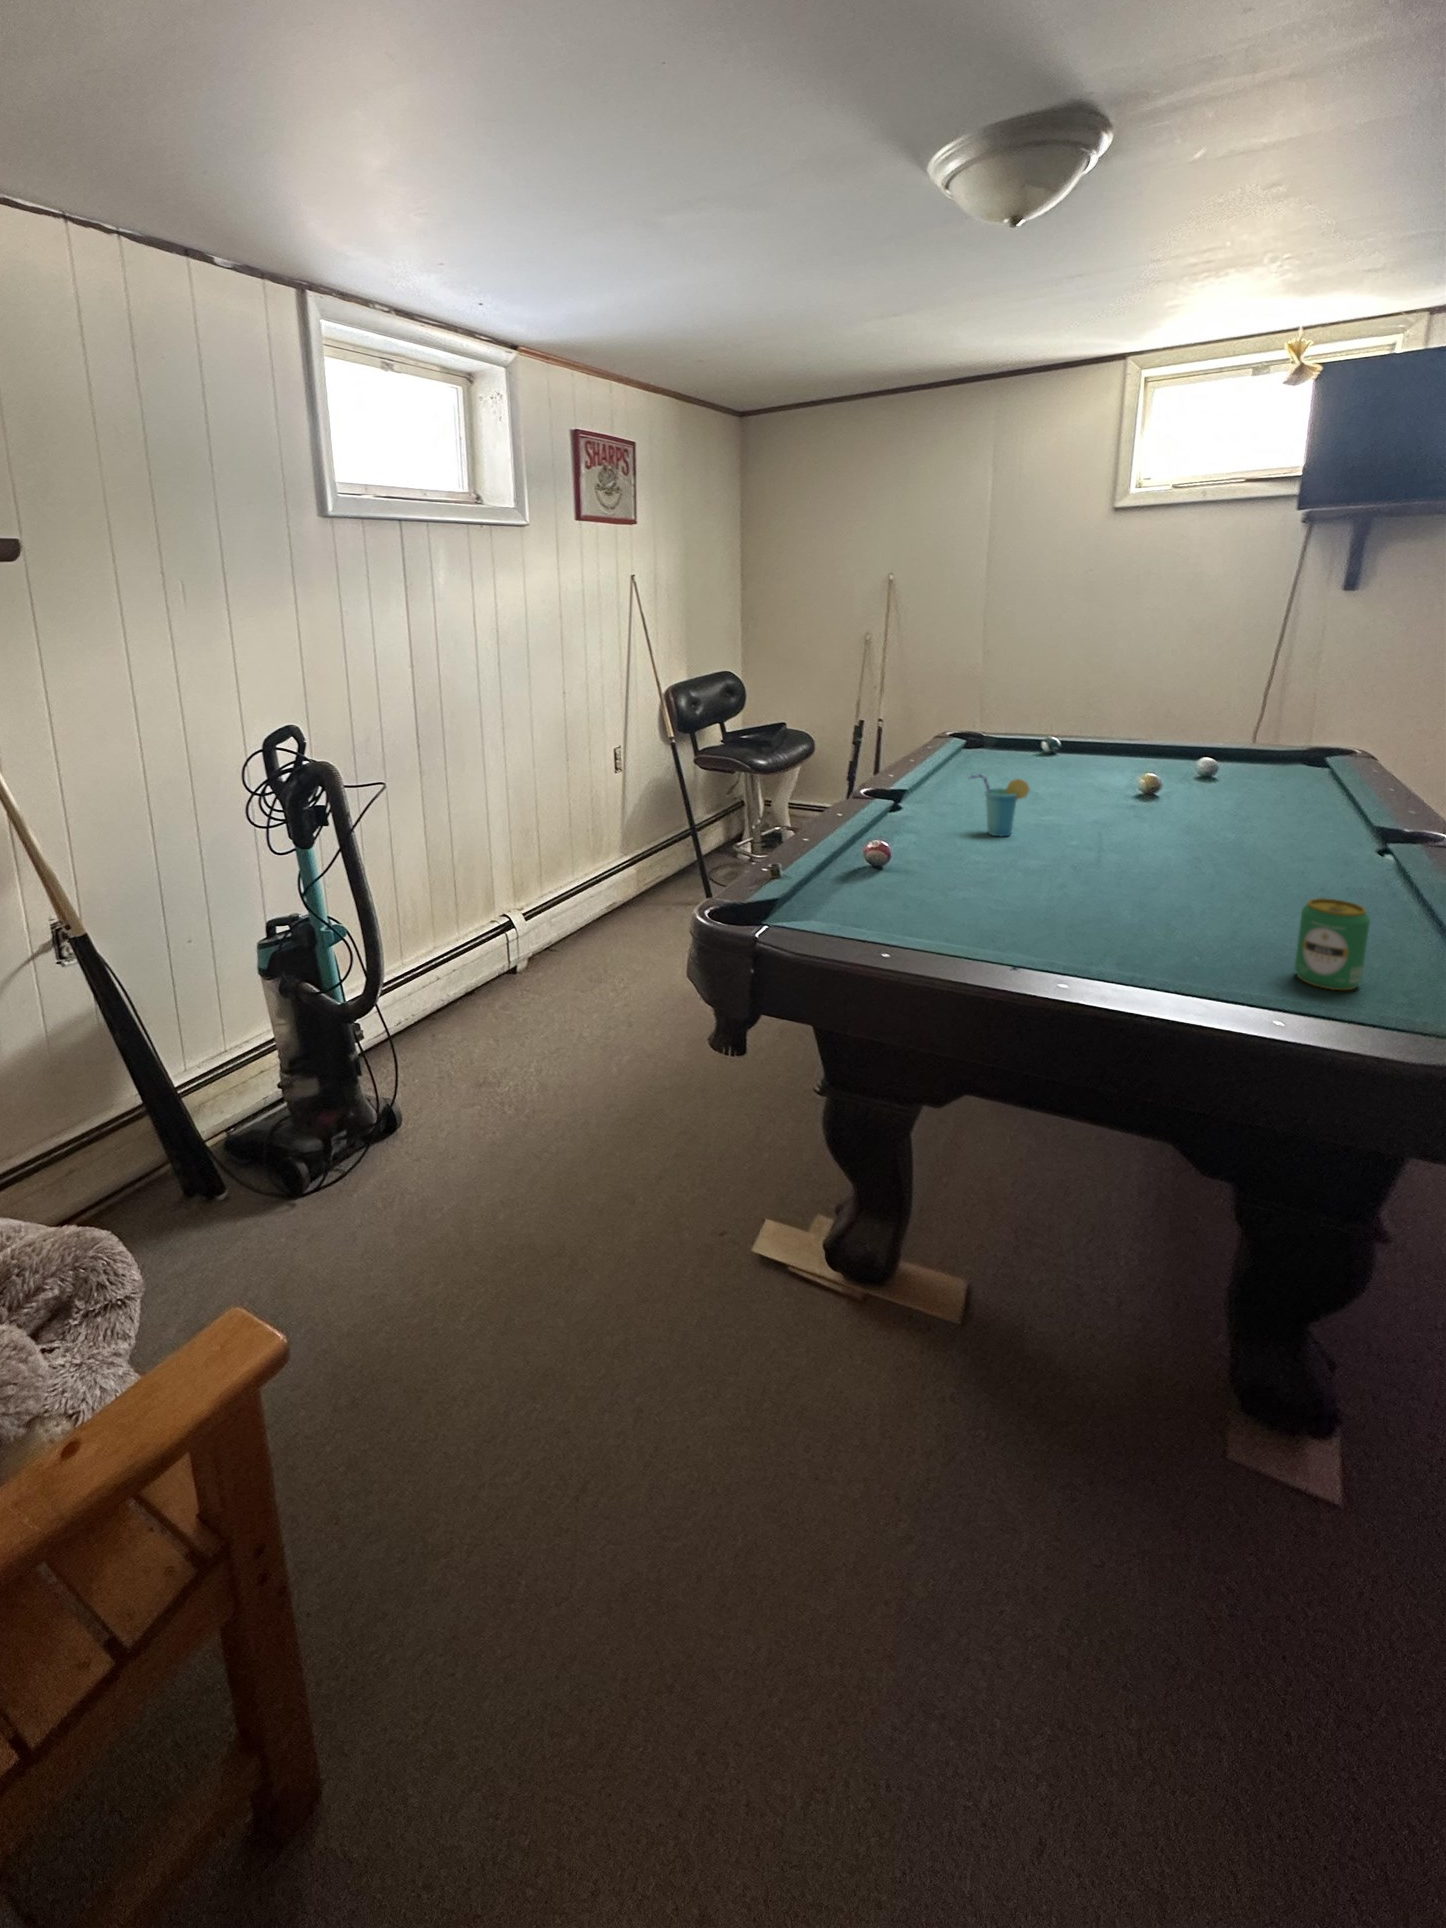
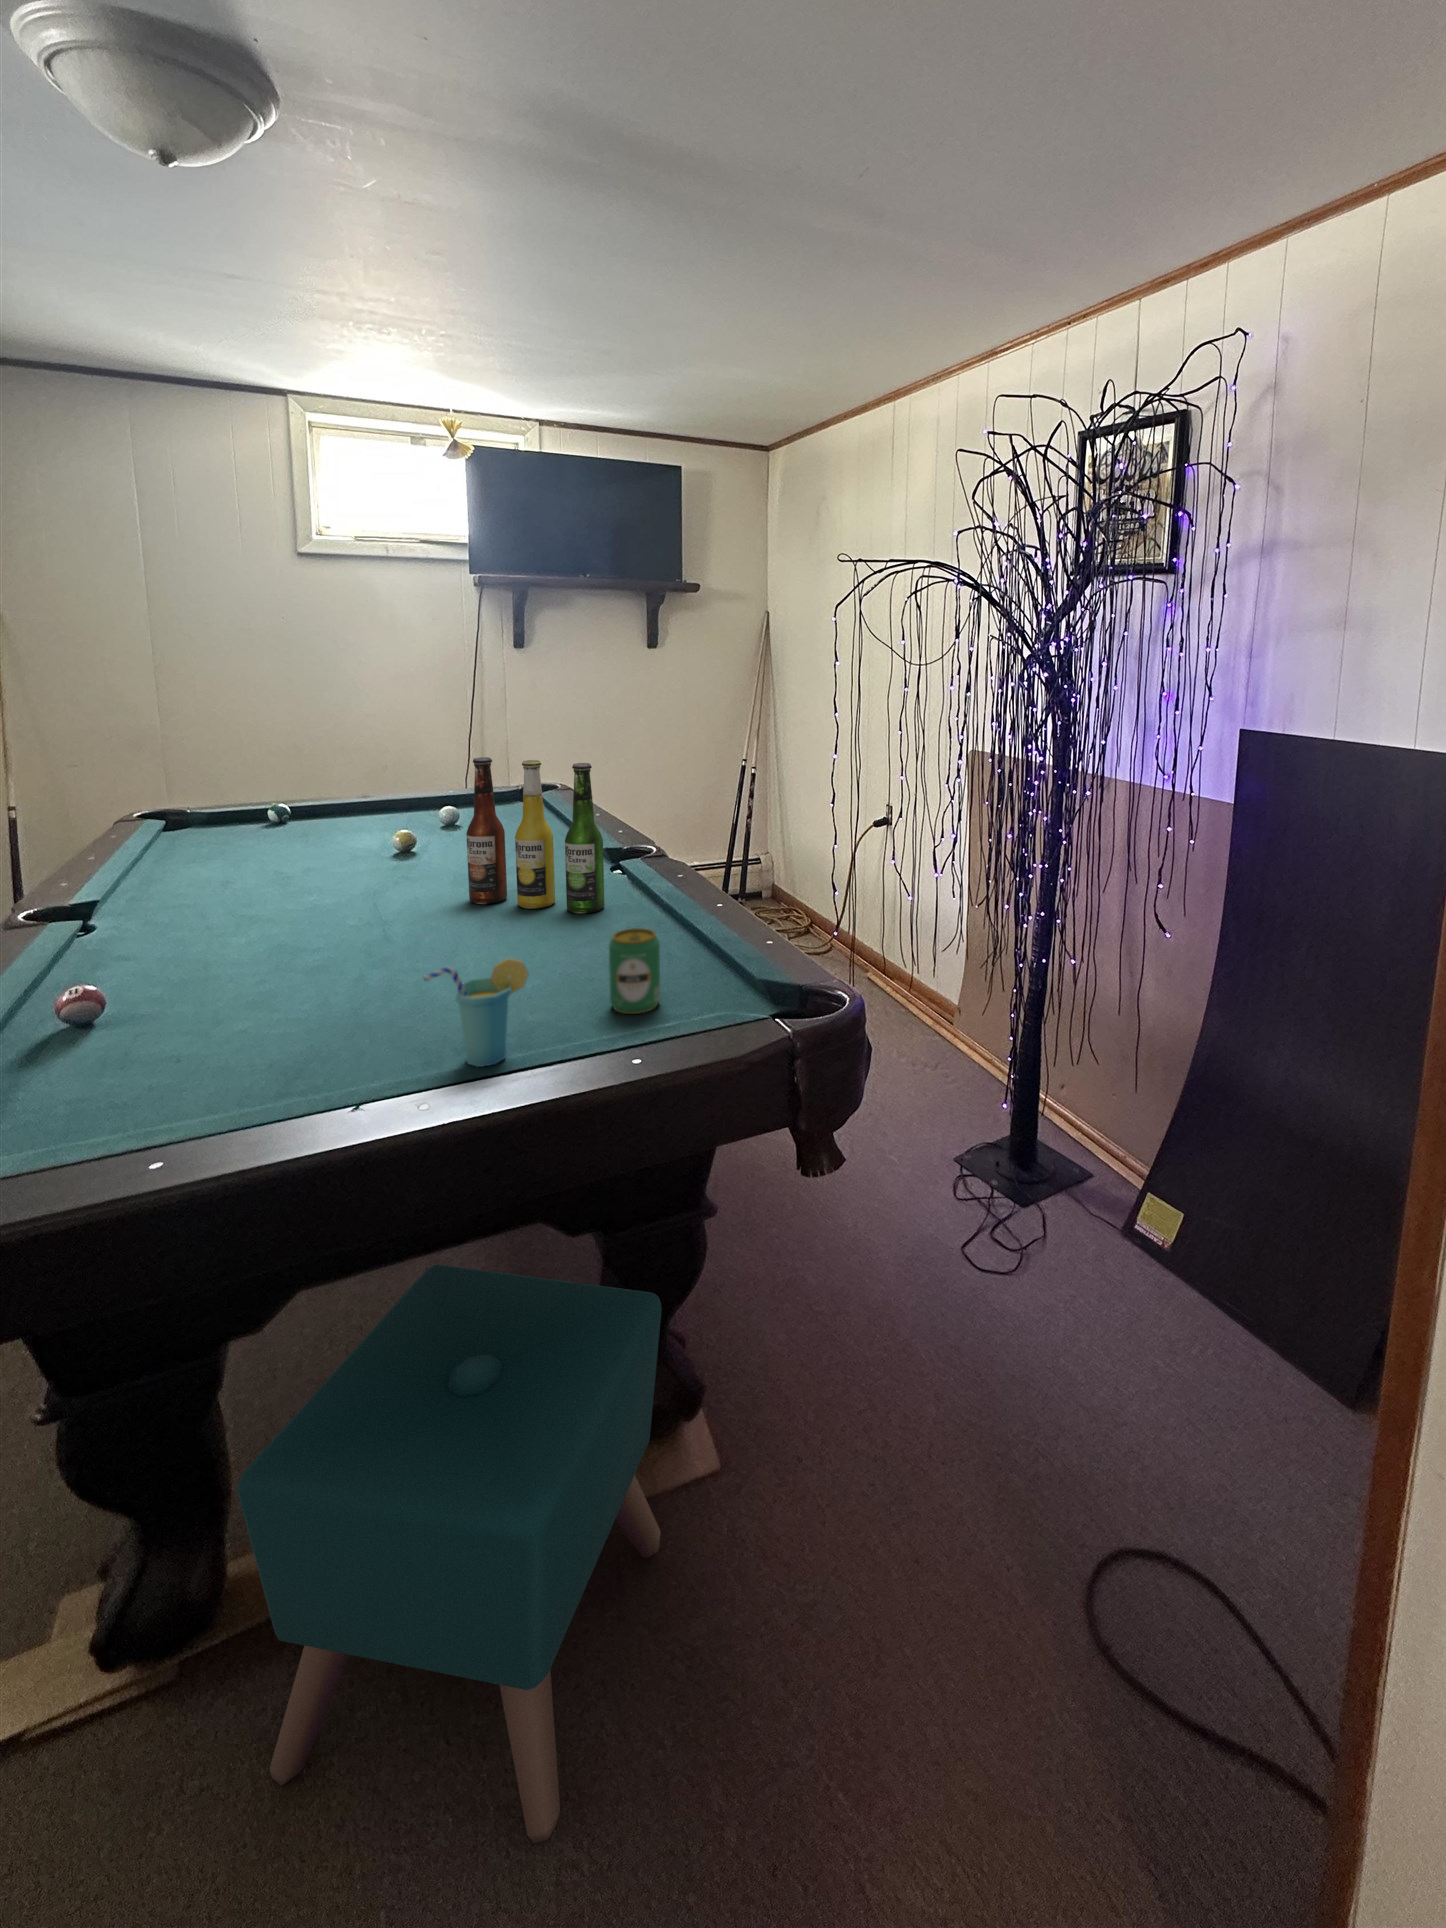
beer bottle: none [1191,708,1356,887] -> present [466,757,604,913]
cup: present [969,774,1030,836] -> present [424,958,528,1067]
ottoman: none [902,1133,1288,1602] -> present [237,1264,662,1843]

